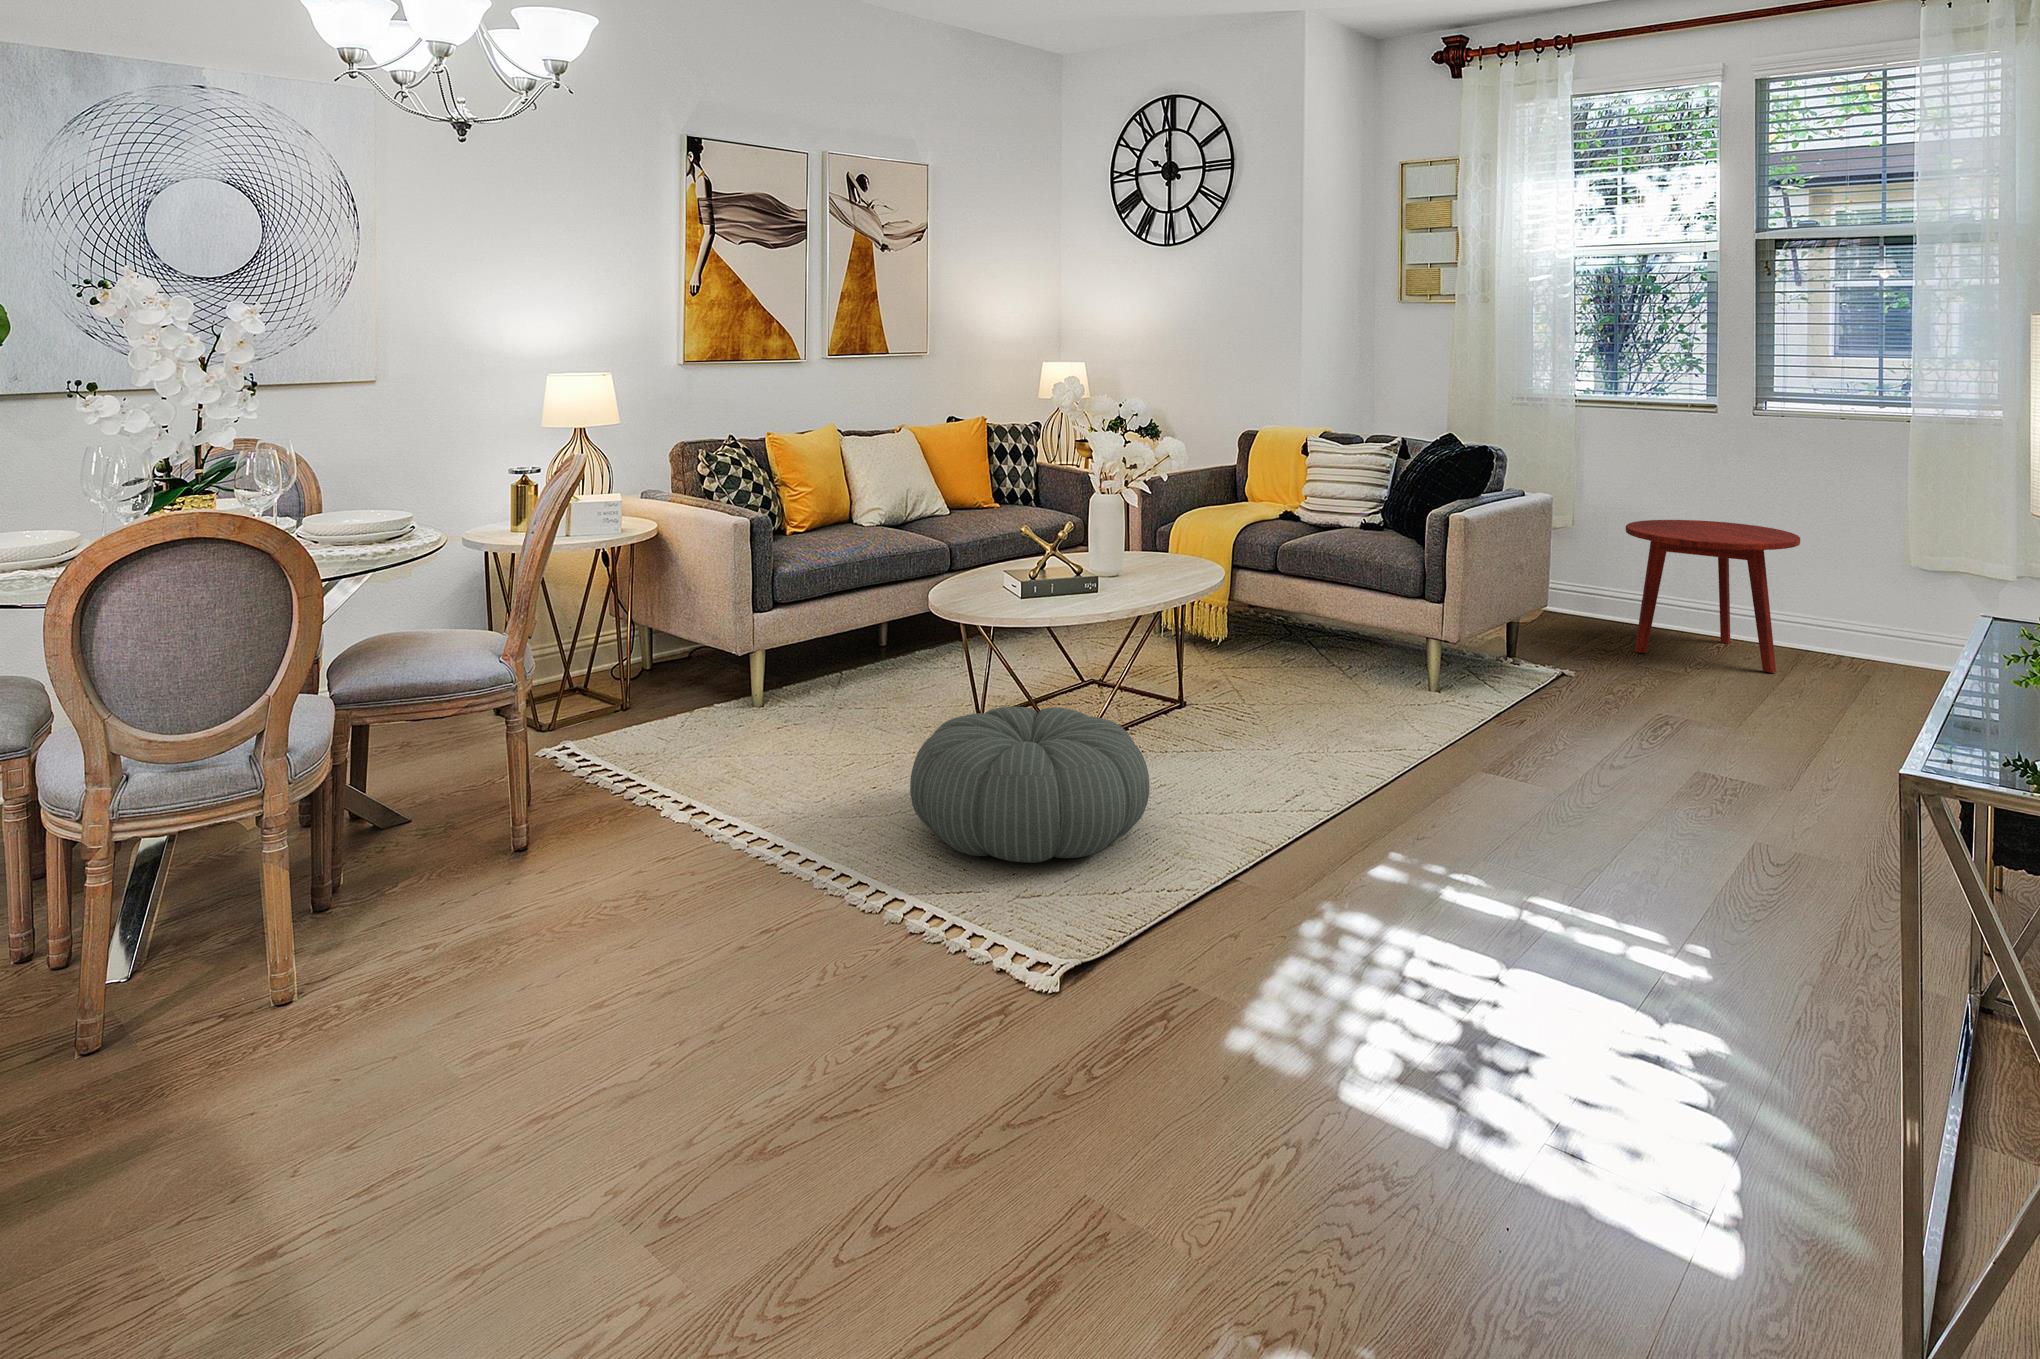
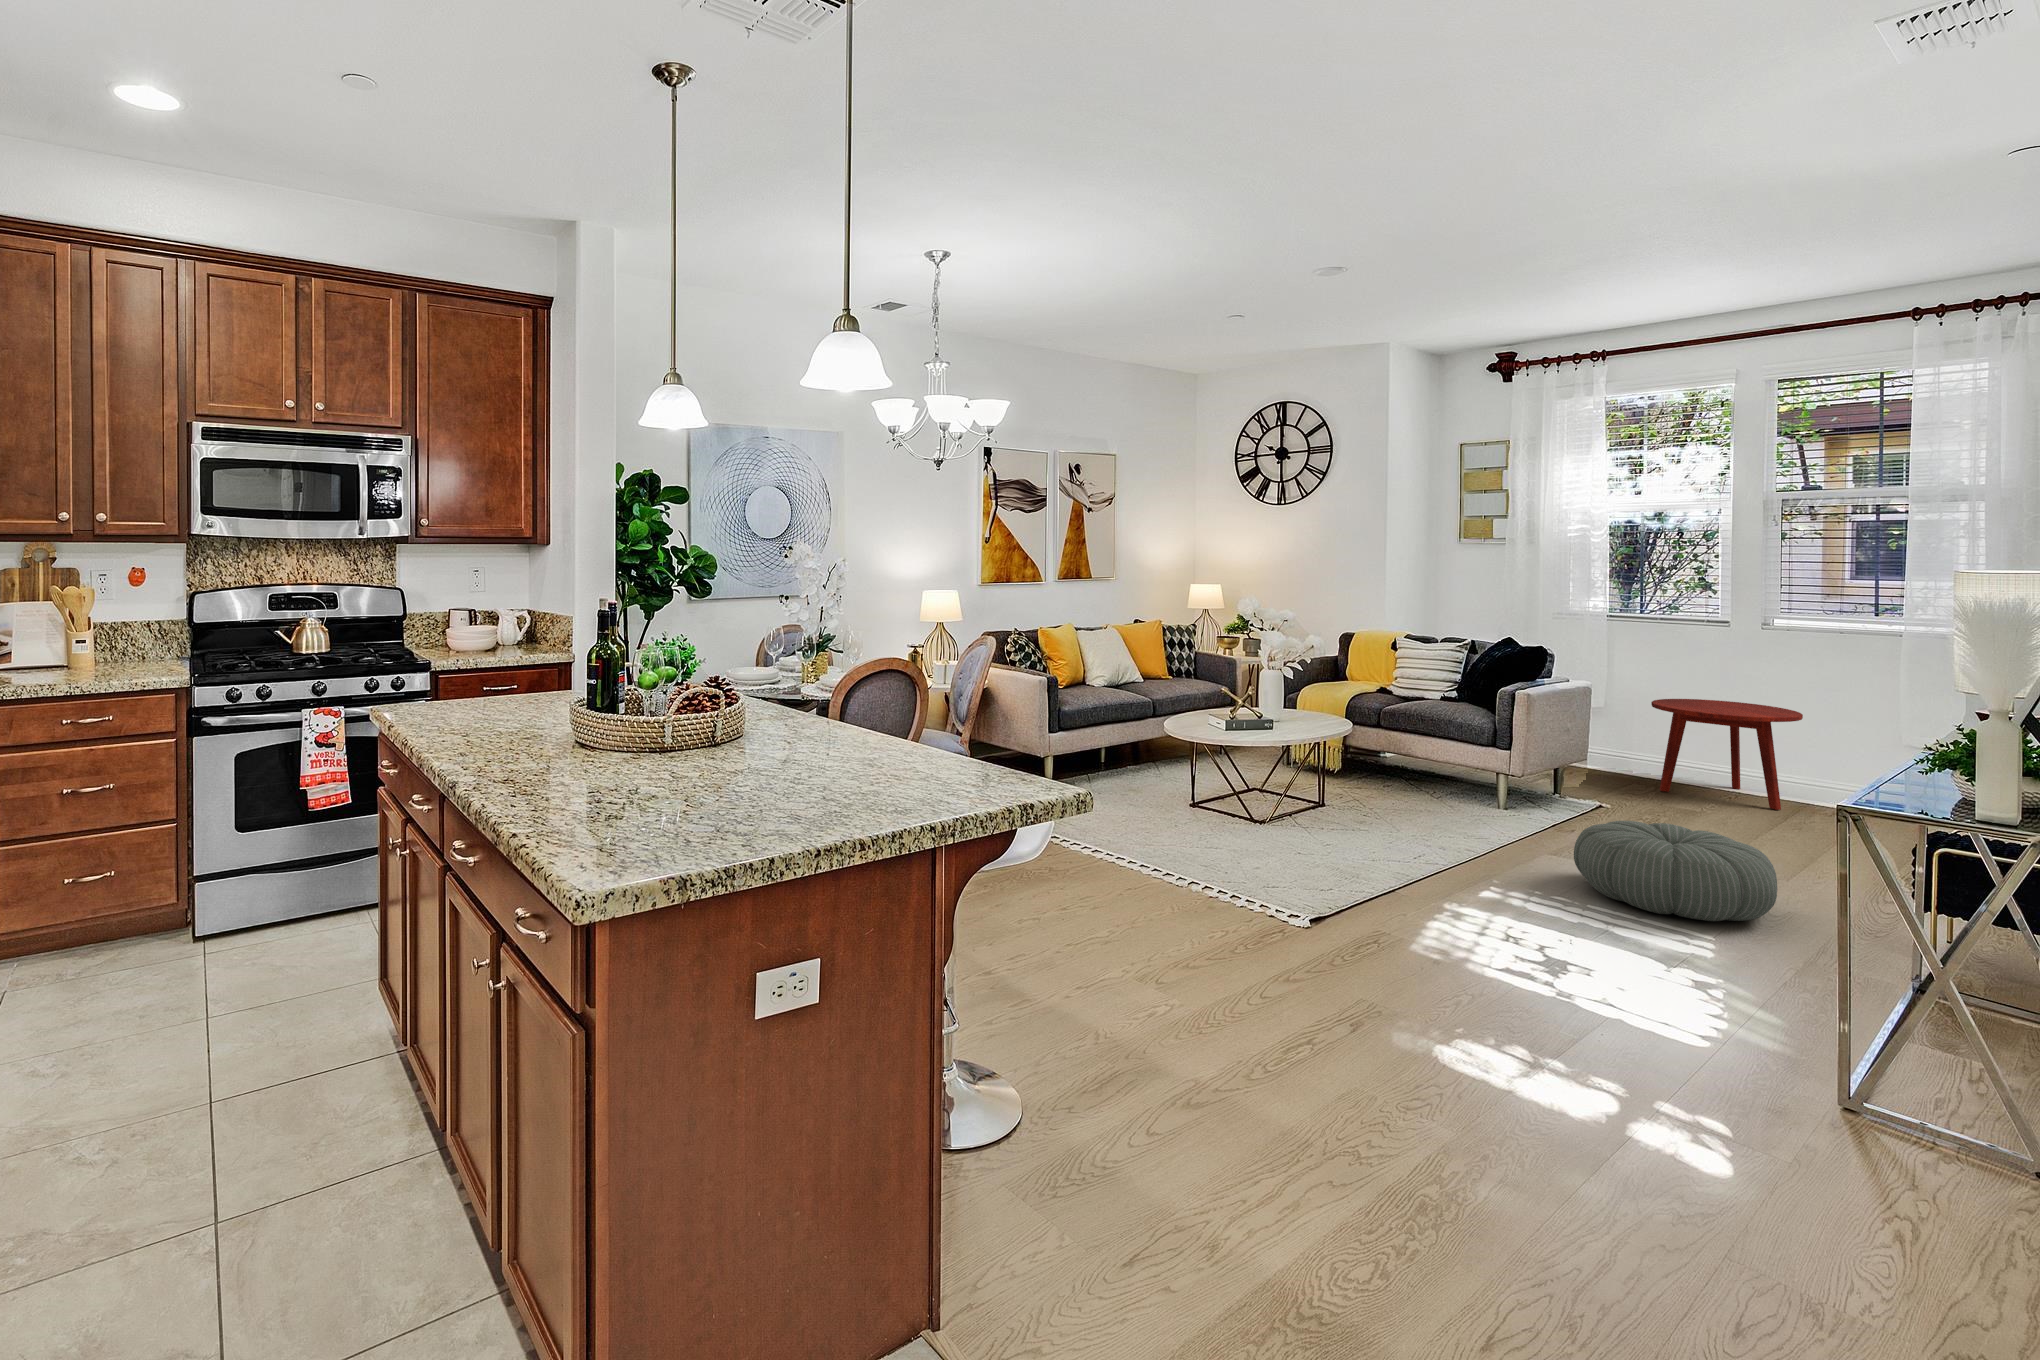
pouf: present [910,707,1150,863] -> present [1574,821,1778,921]

